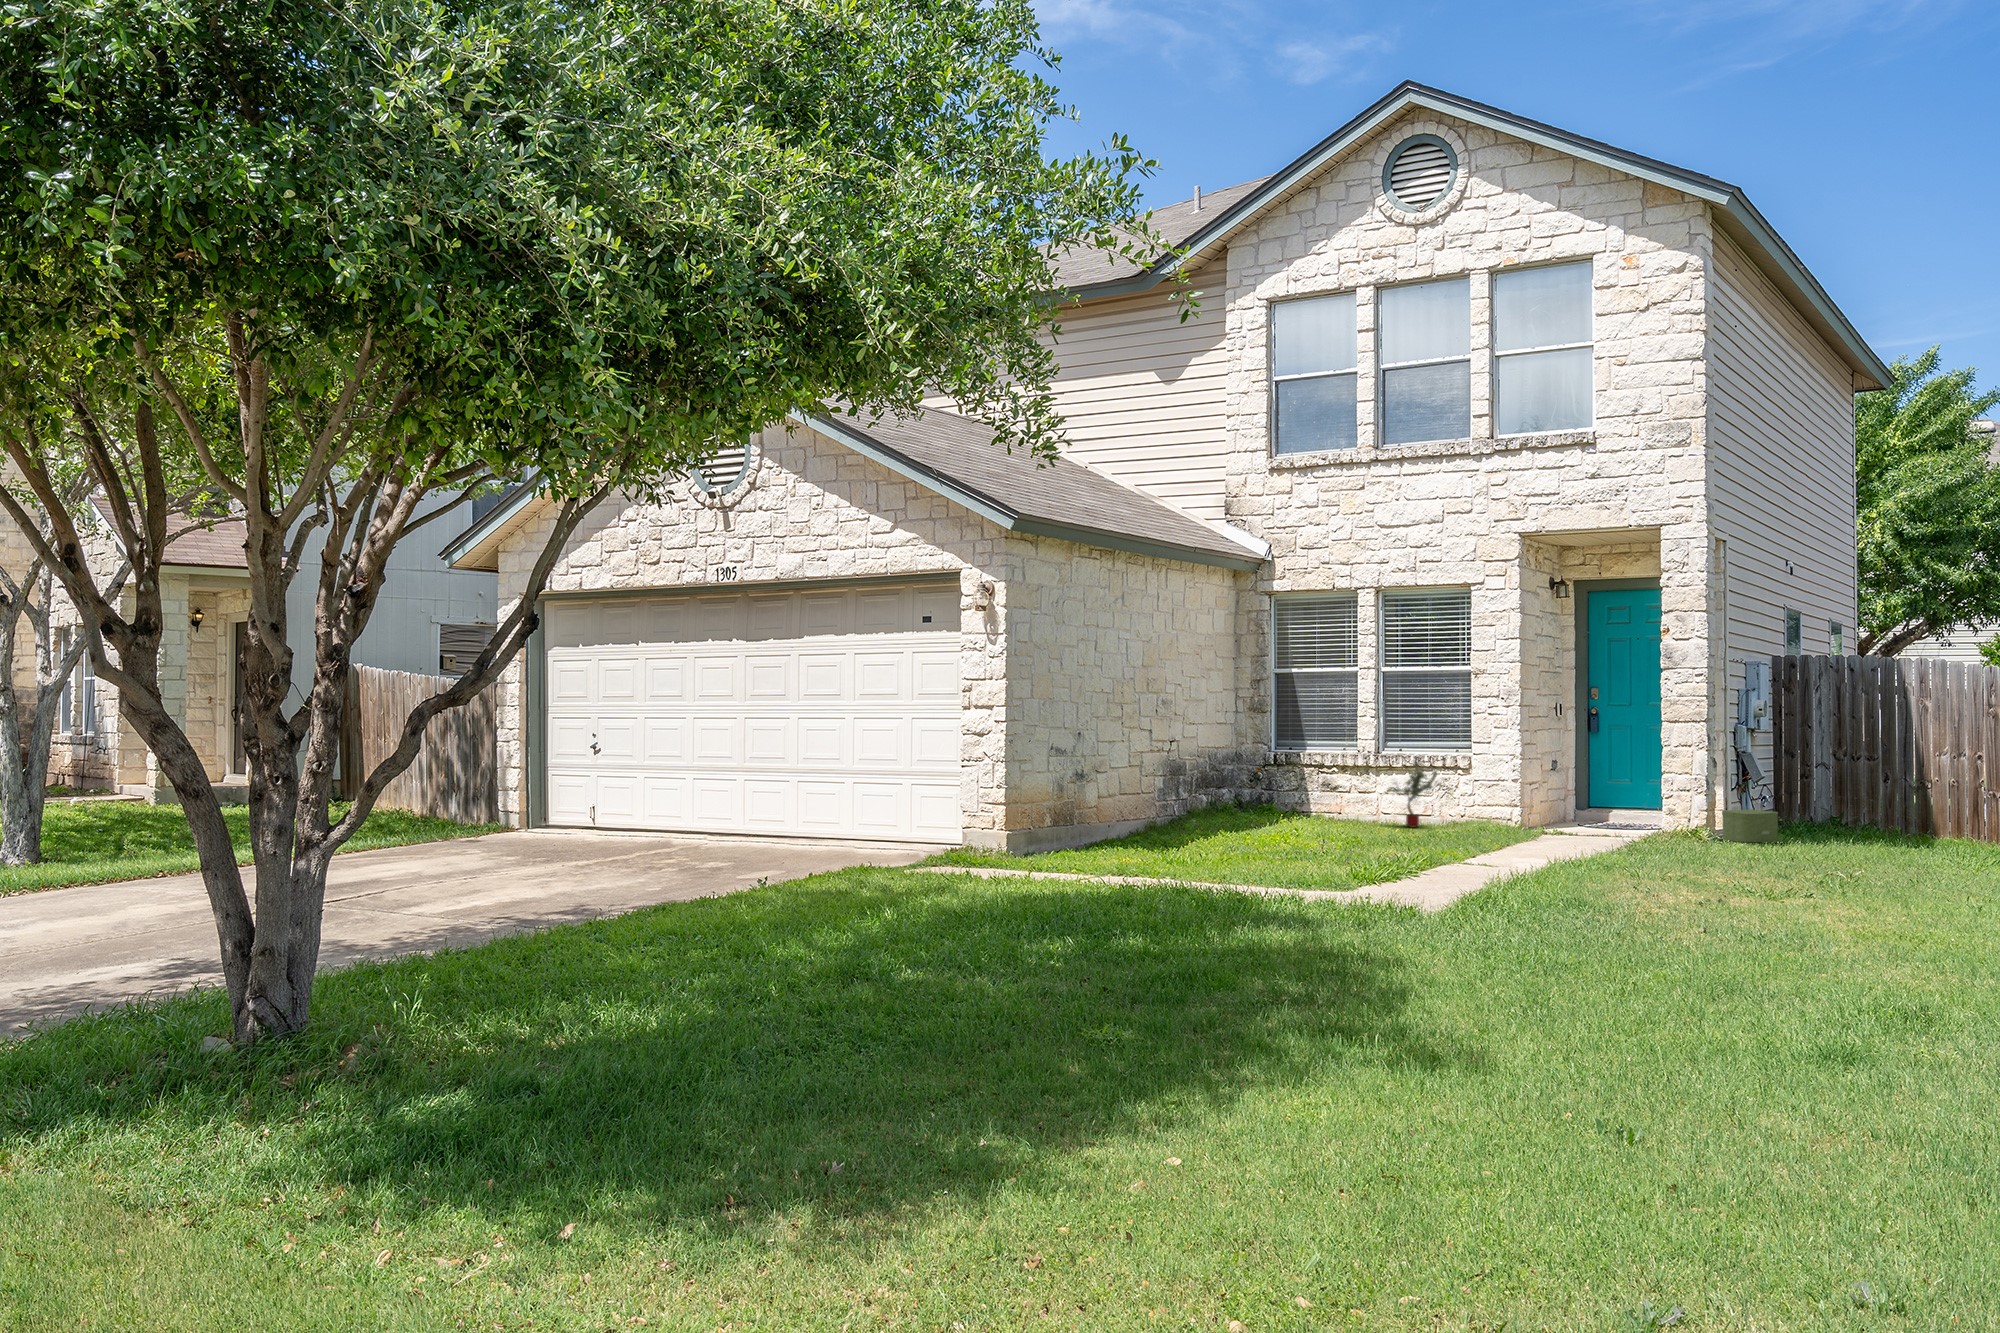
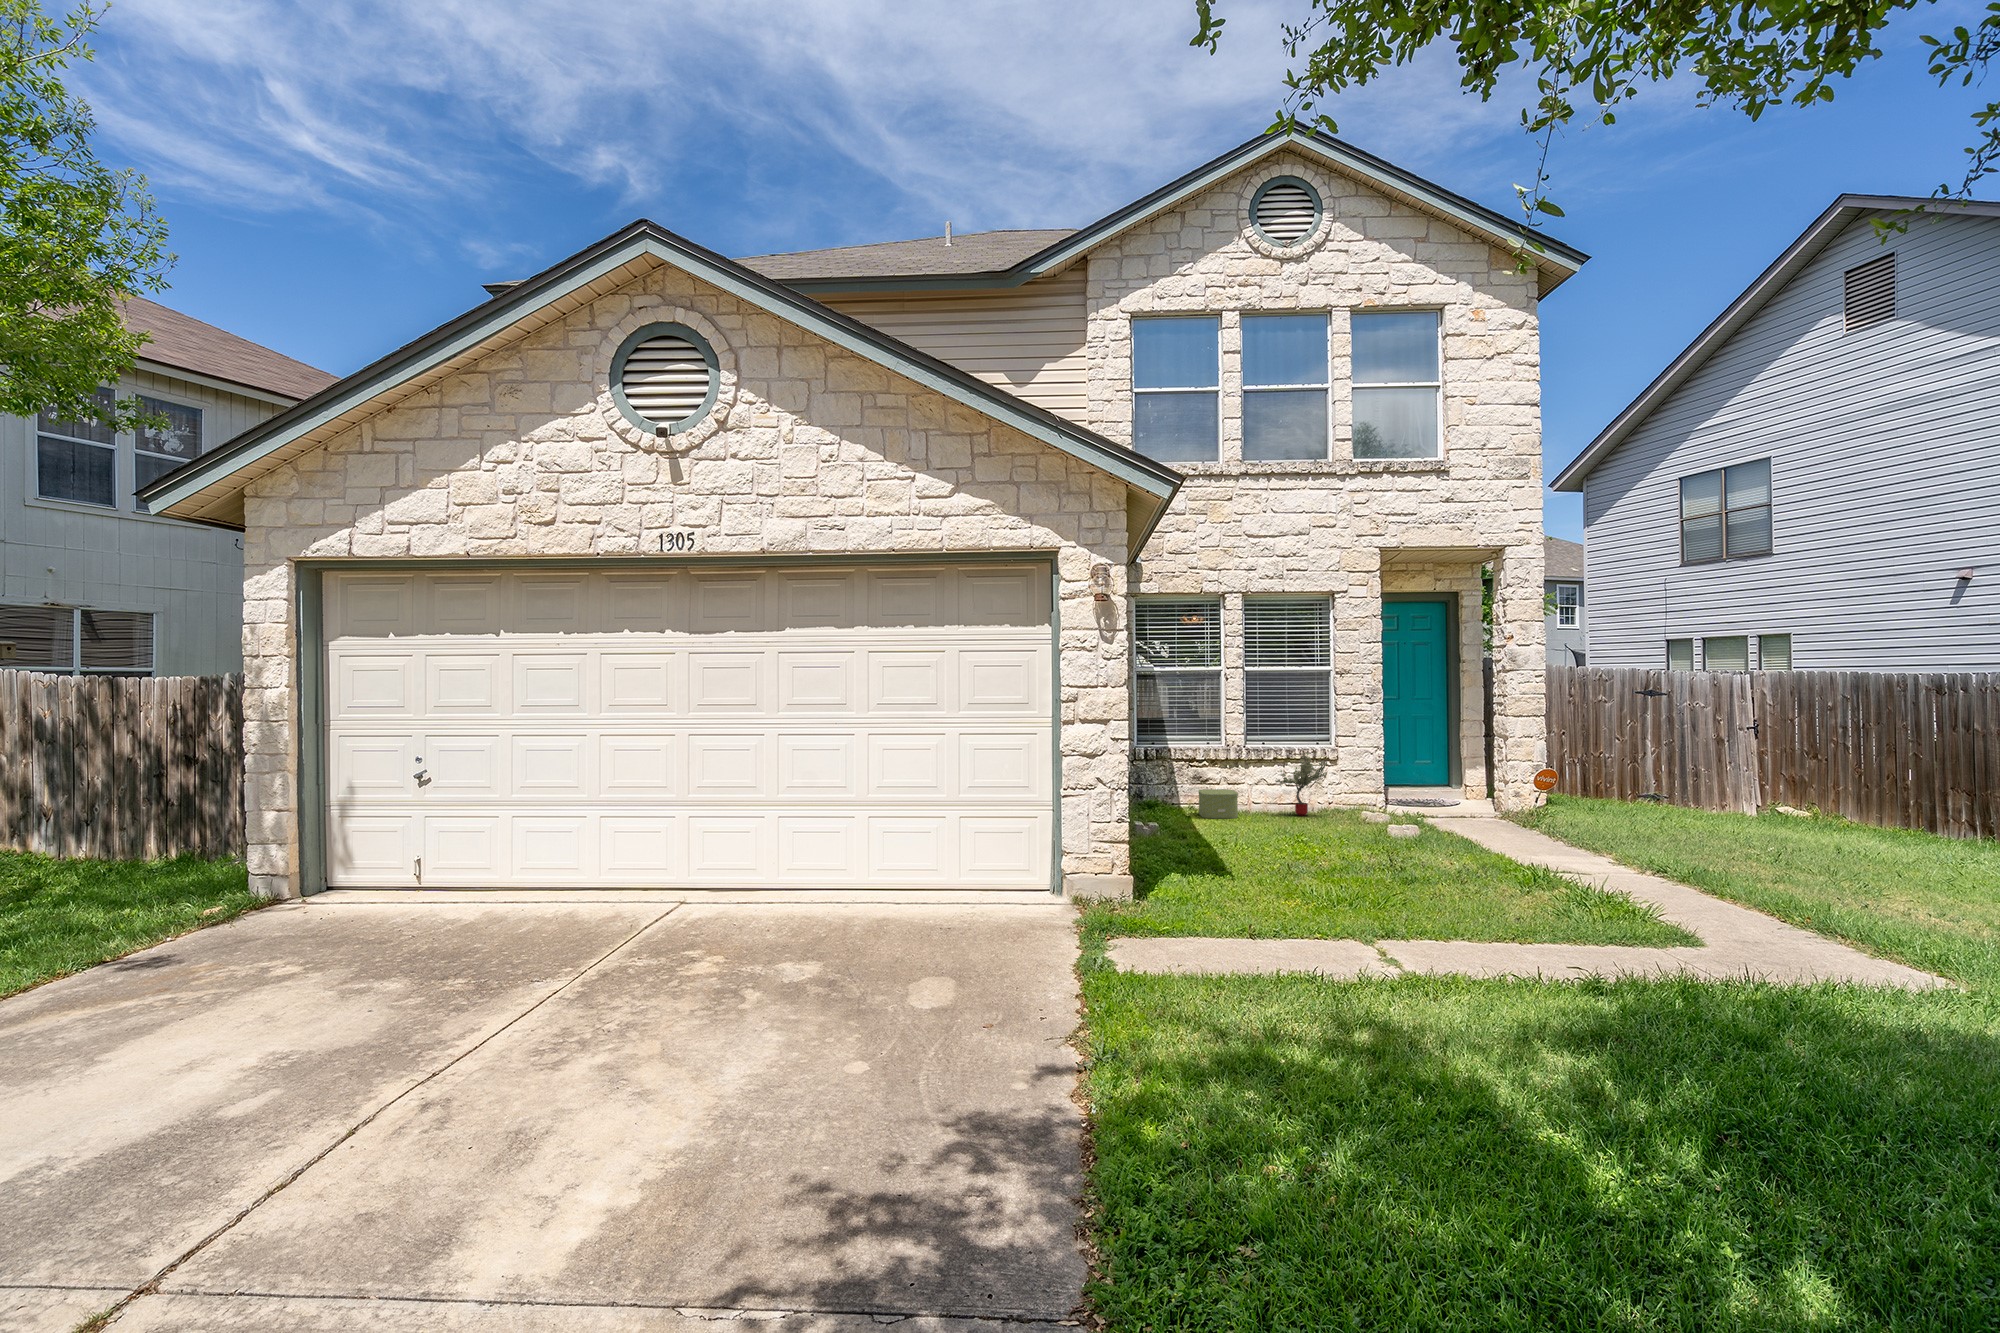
storage box: present [1722,810,1778,842] -> present [1199,789,1238,818]

